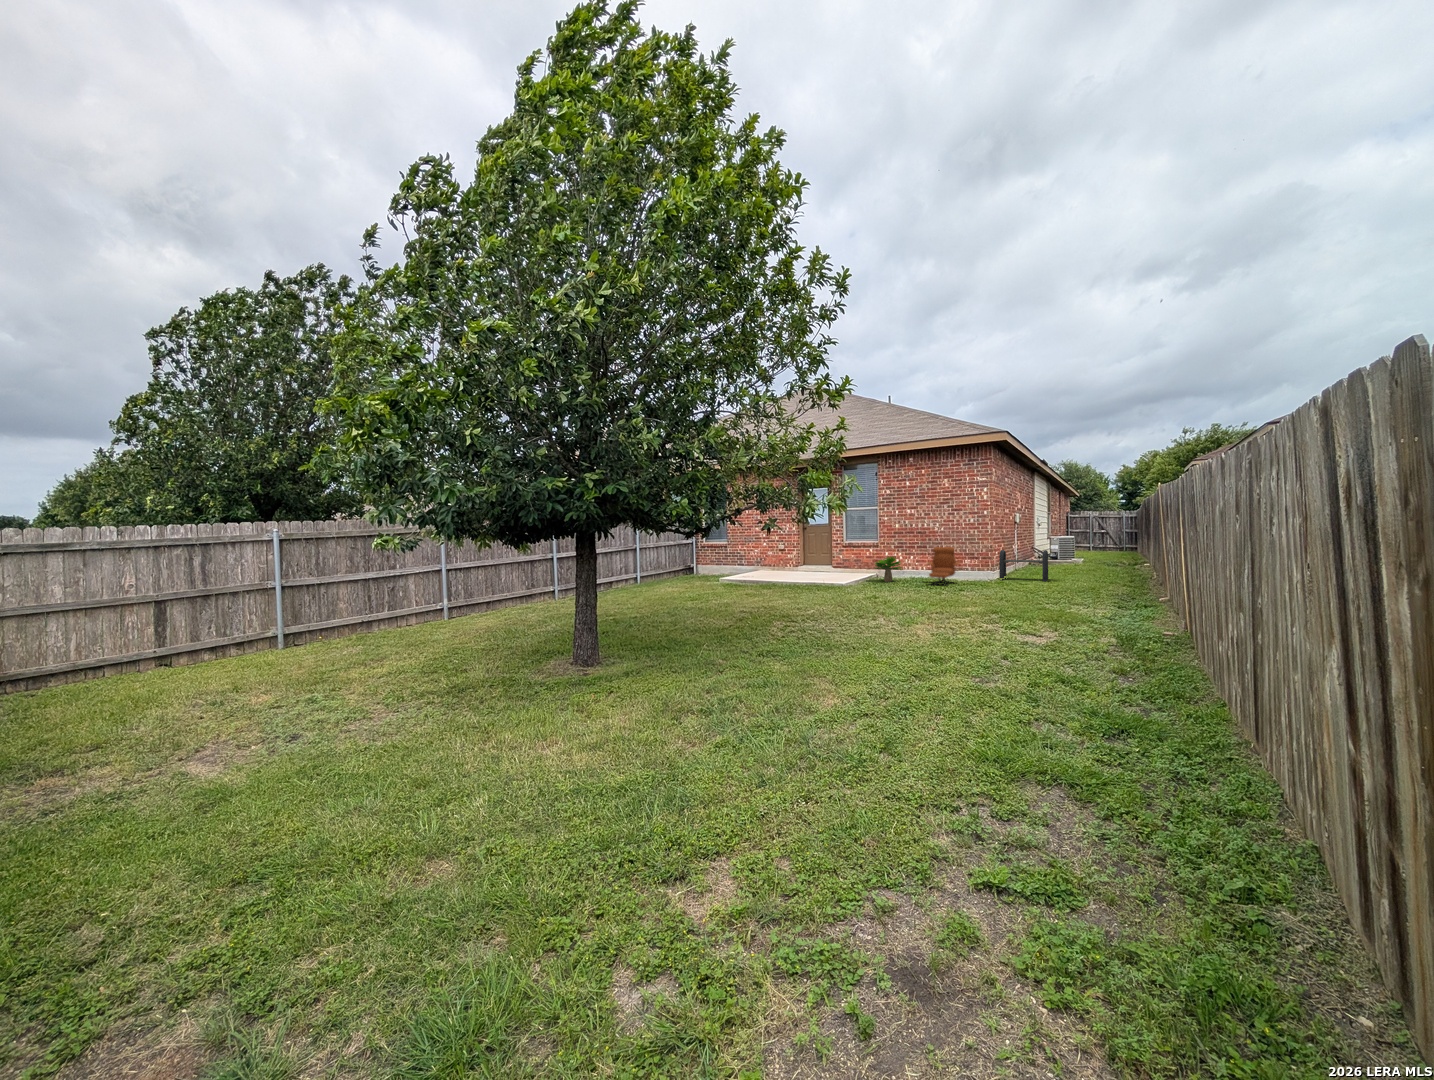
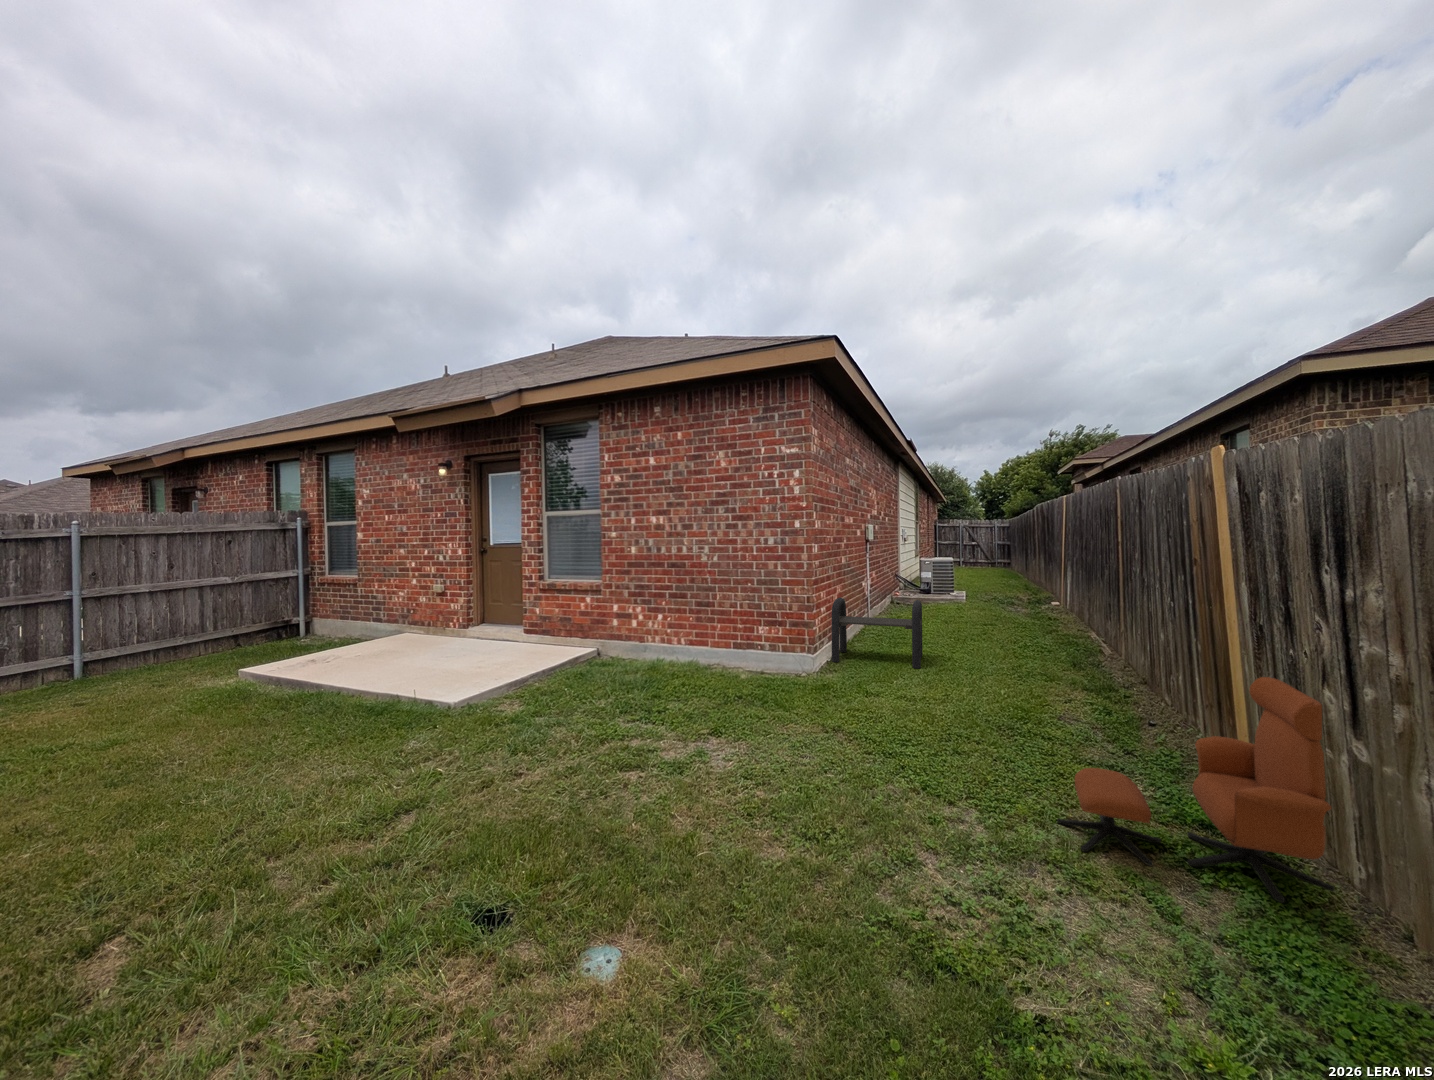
lounge chair: present [928,547,959,585] -> present [1057,677,1334,903]
potted plant: present [875,556,901,582] -> none [570,615,638,673]

